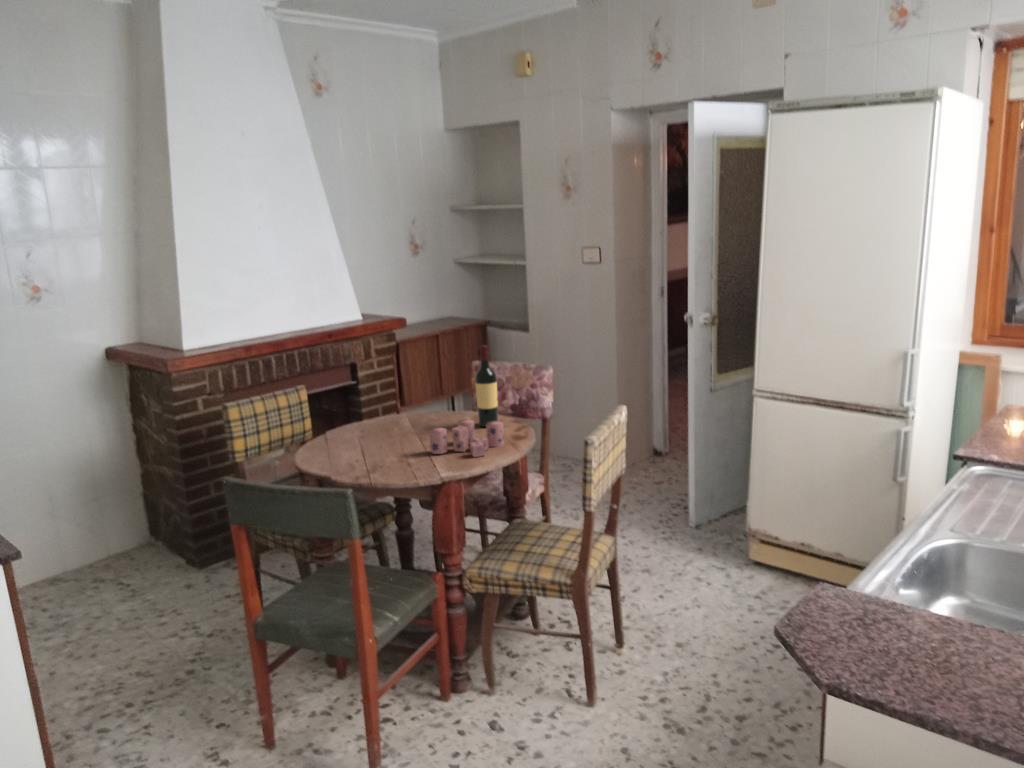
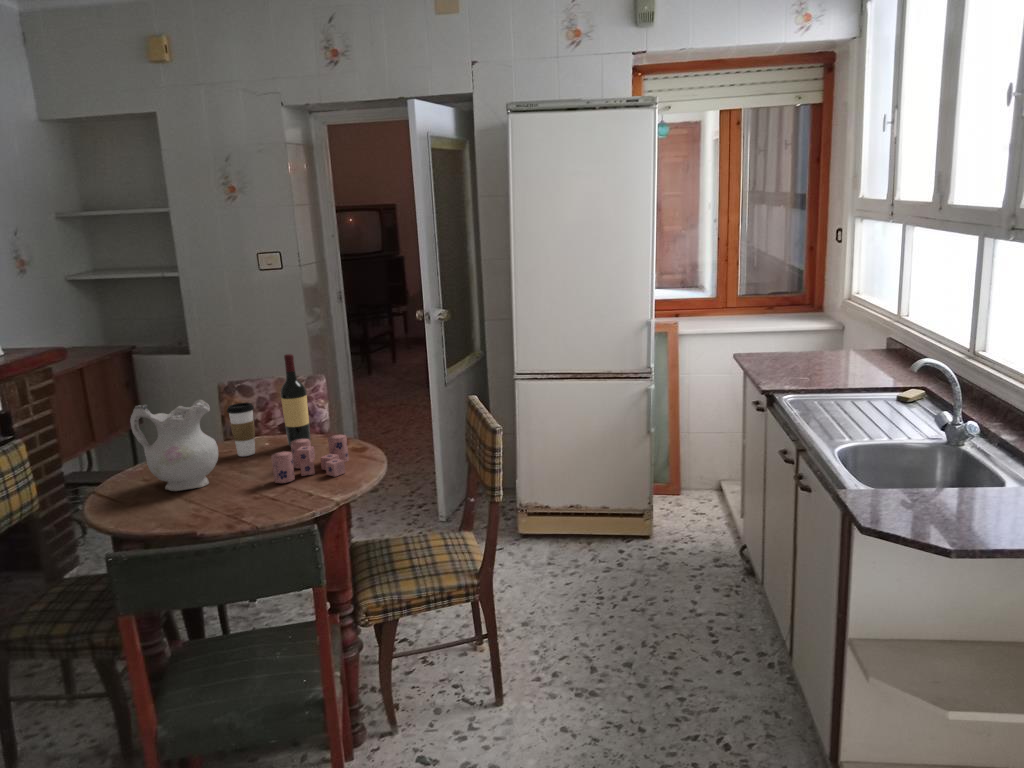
ceramic pitcher: none [348,372,408,445] -> present [130,400,218,491]
coffee cup: none [433,381,455,426] -> present [227,403,255,456]

